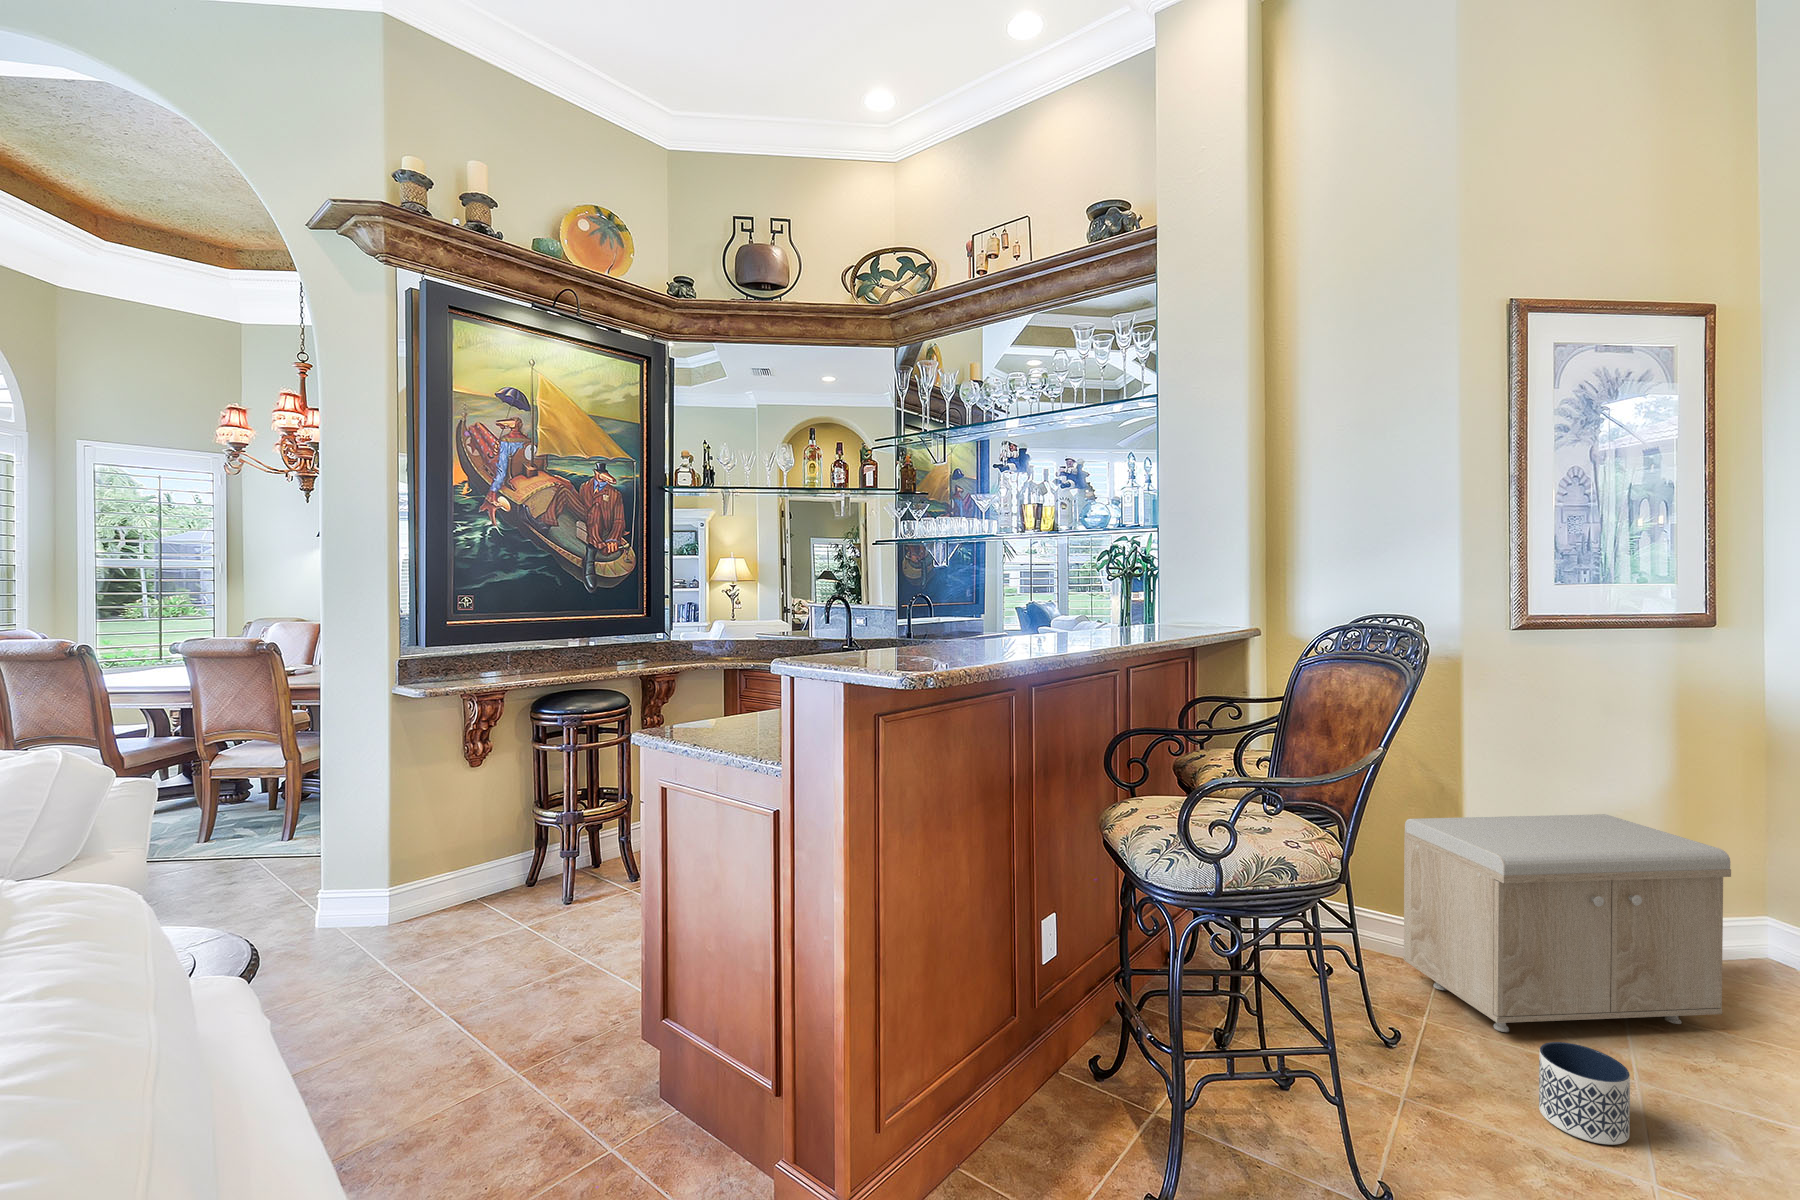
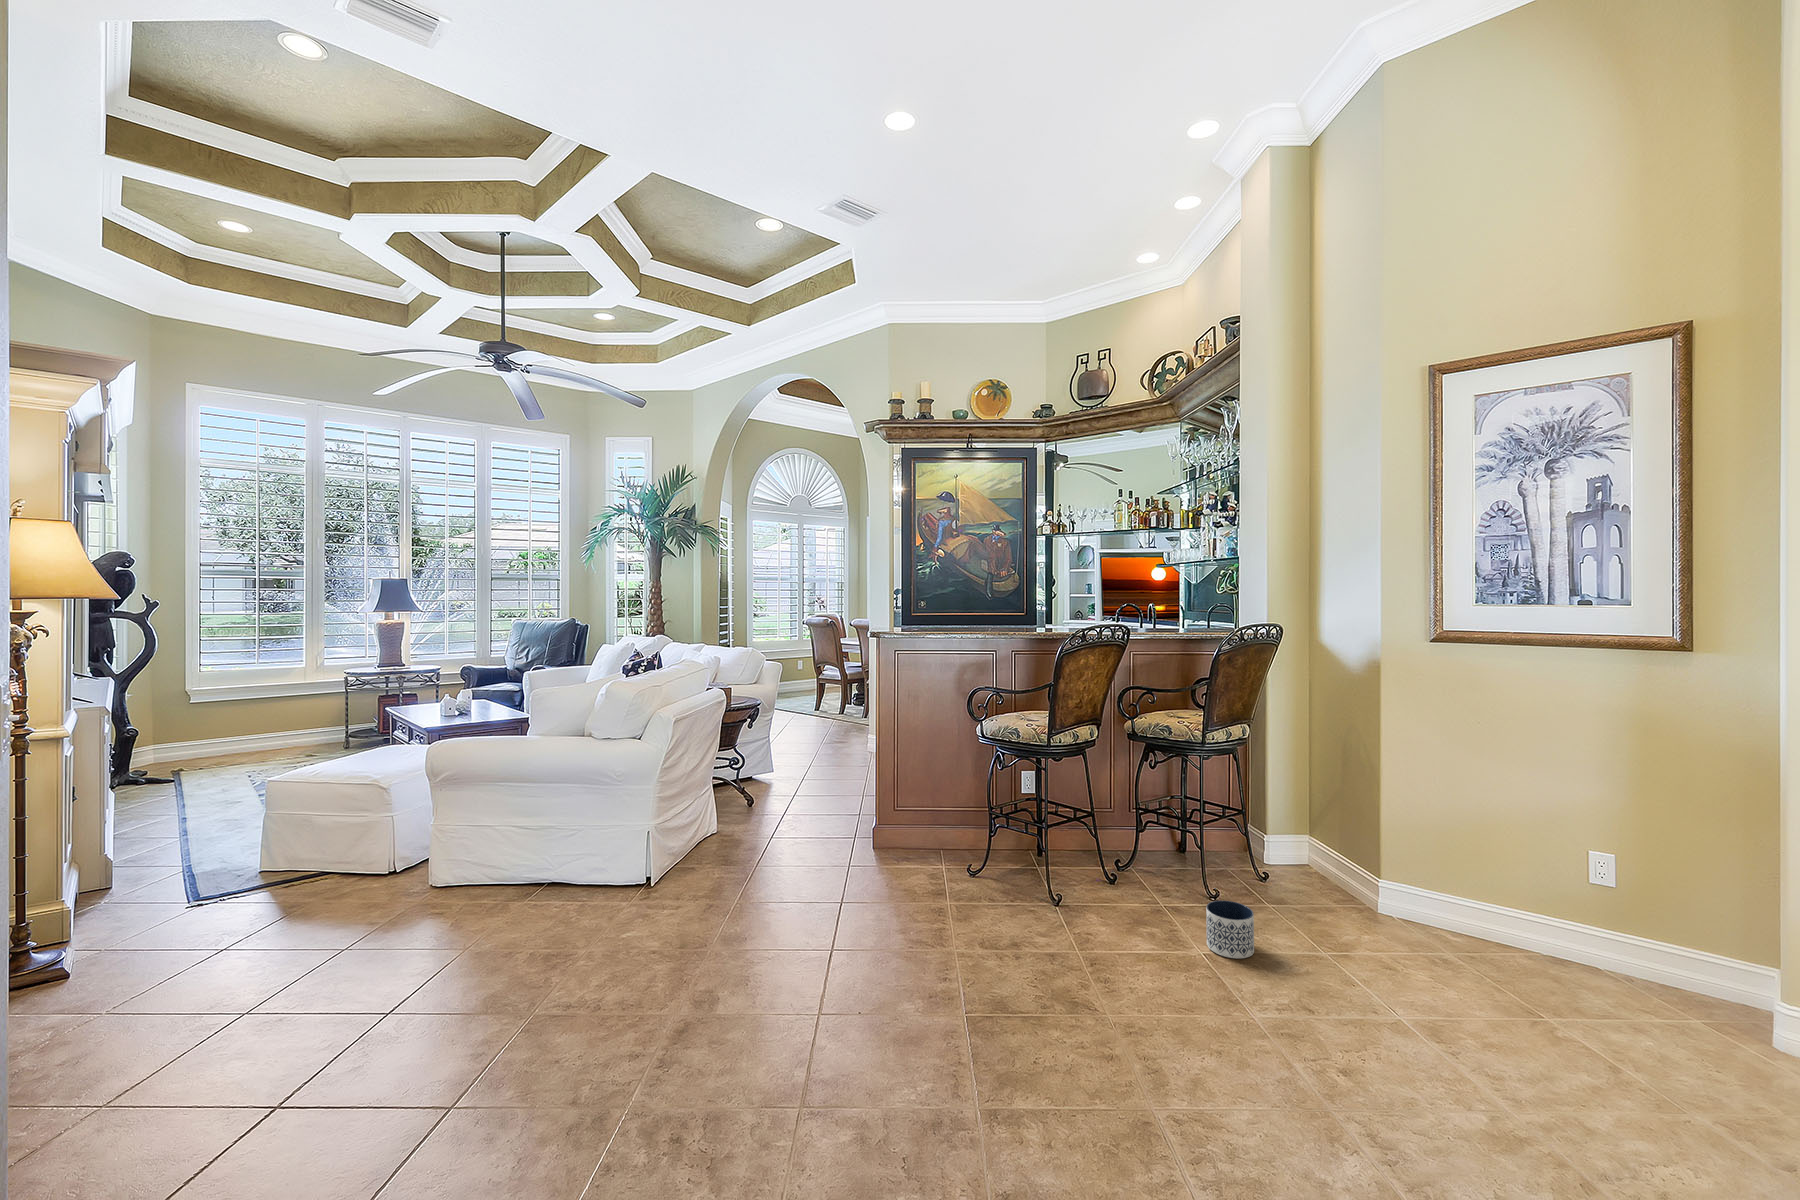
storage bench: present [1404,814,1731,1032] -> none [1279,777,1511,976]

